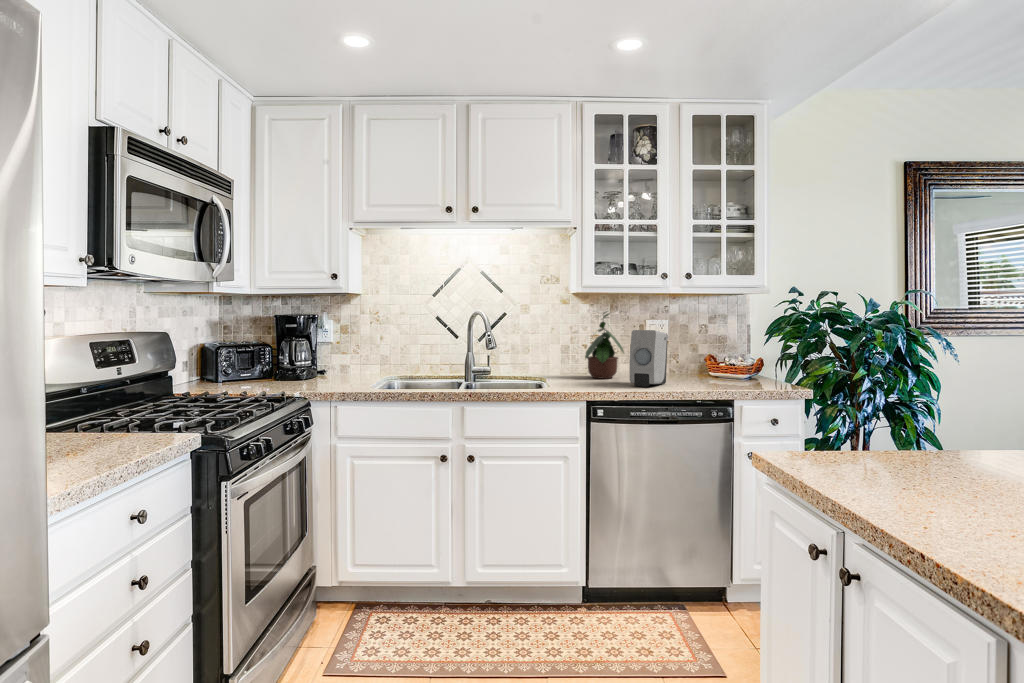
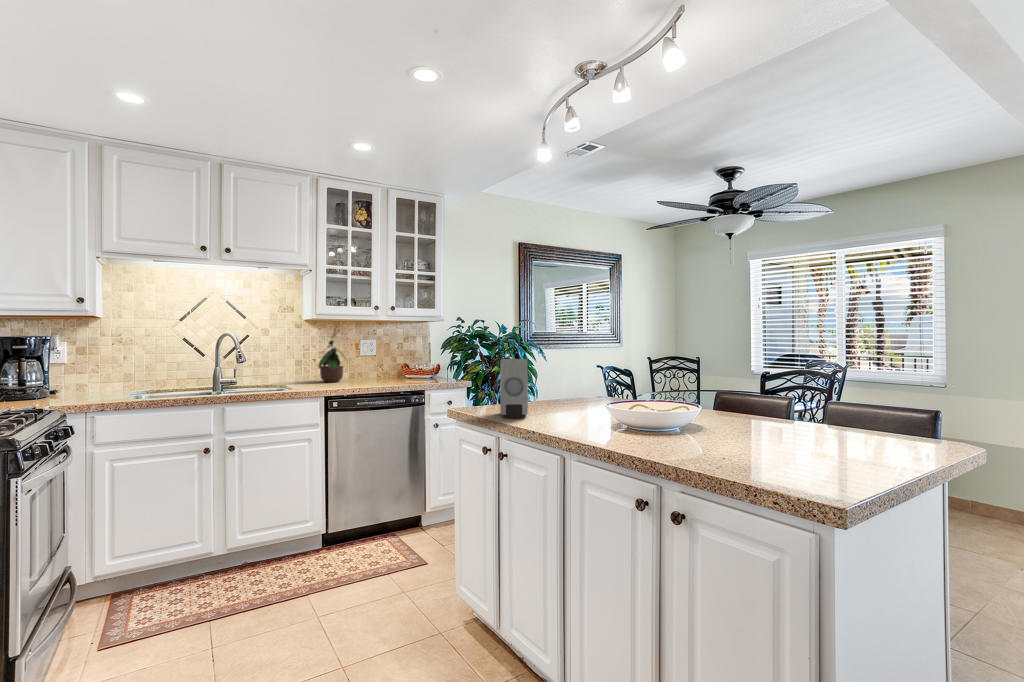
soap dispenser: present [629,330,668,387] -> present [500,359,528,418]

